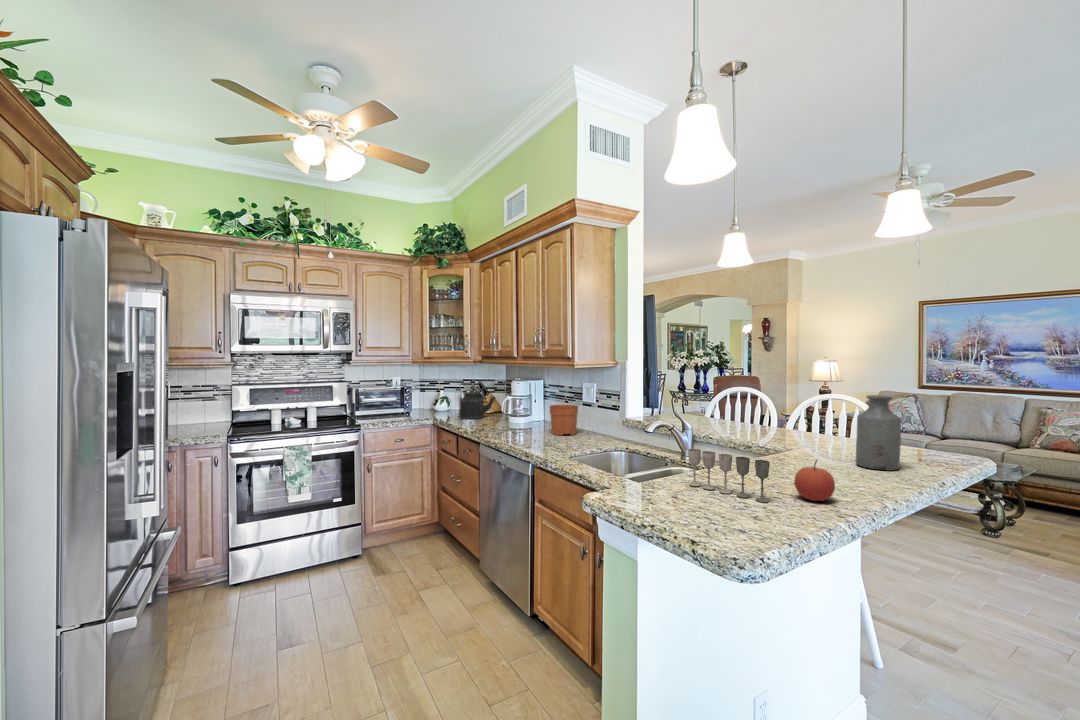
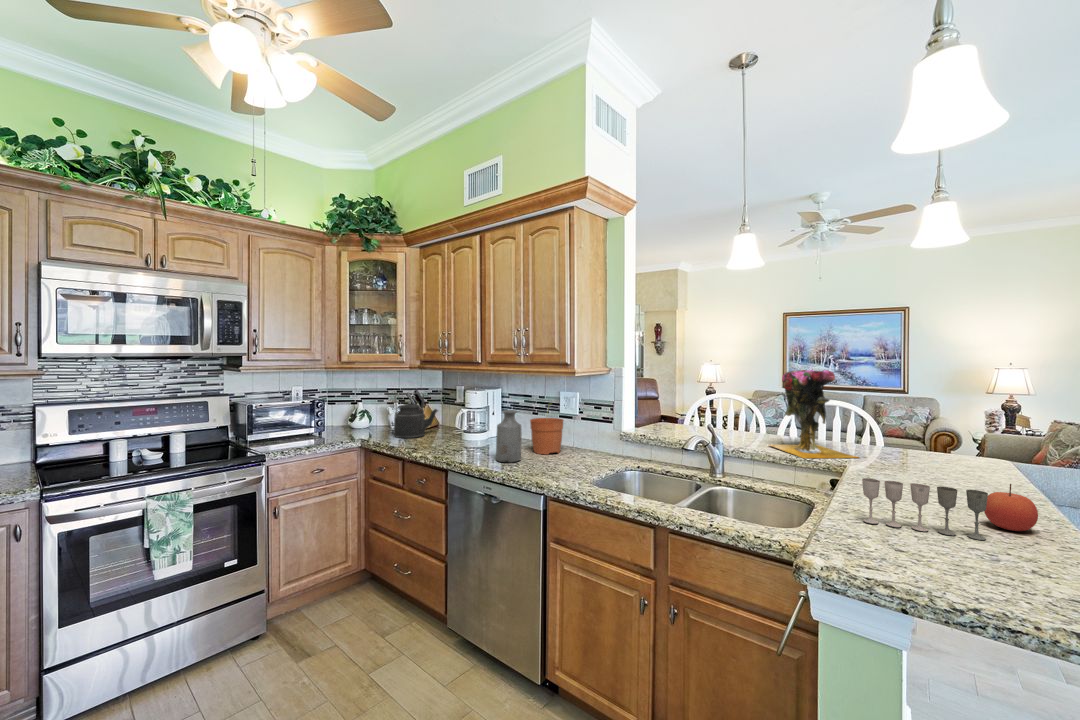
vase: none [751,362,825,449] -> present [771,370,856,458]
bottle: present [856,395,901,471] -> present [496,410,522,463]

